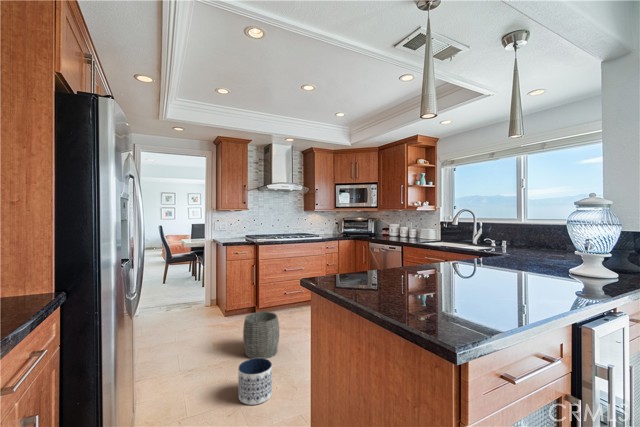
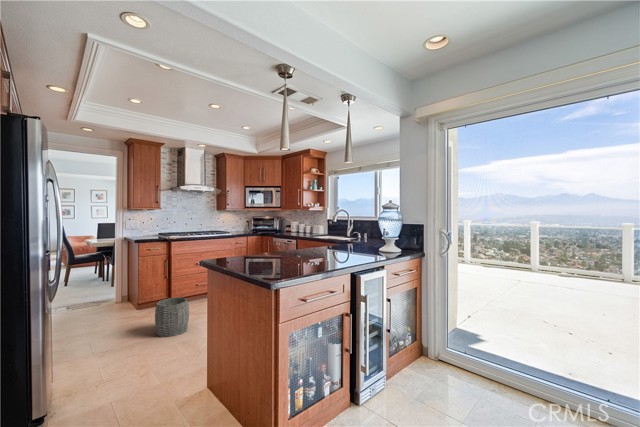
planter: present [238,358,272,405] -> none [150,332,180,368]

